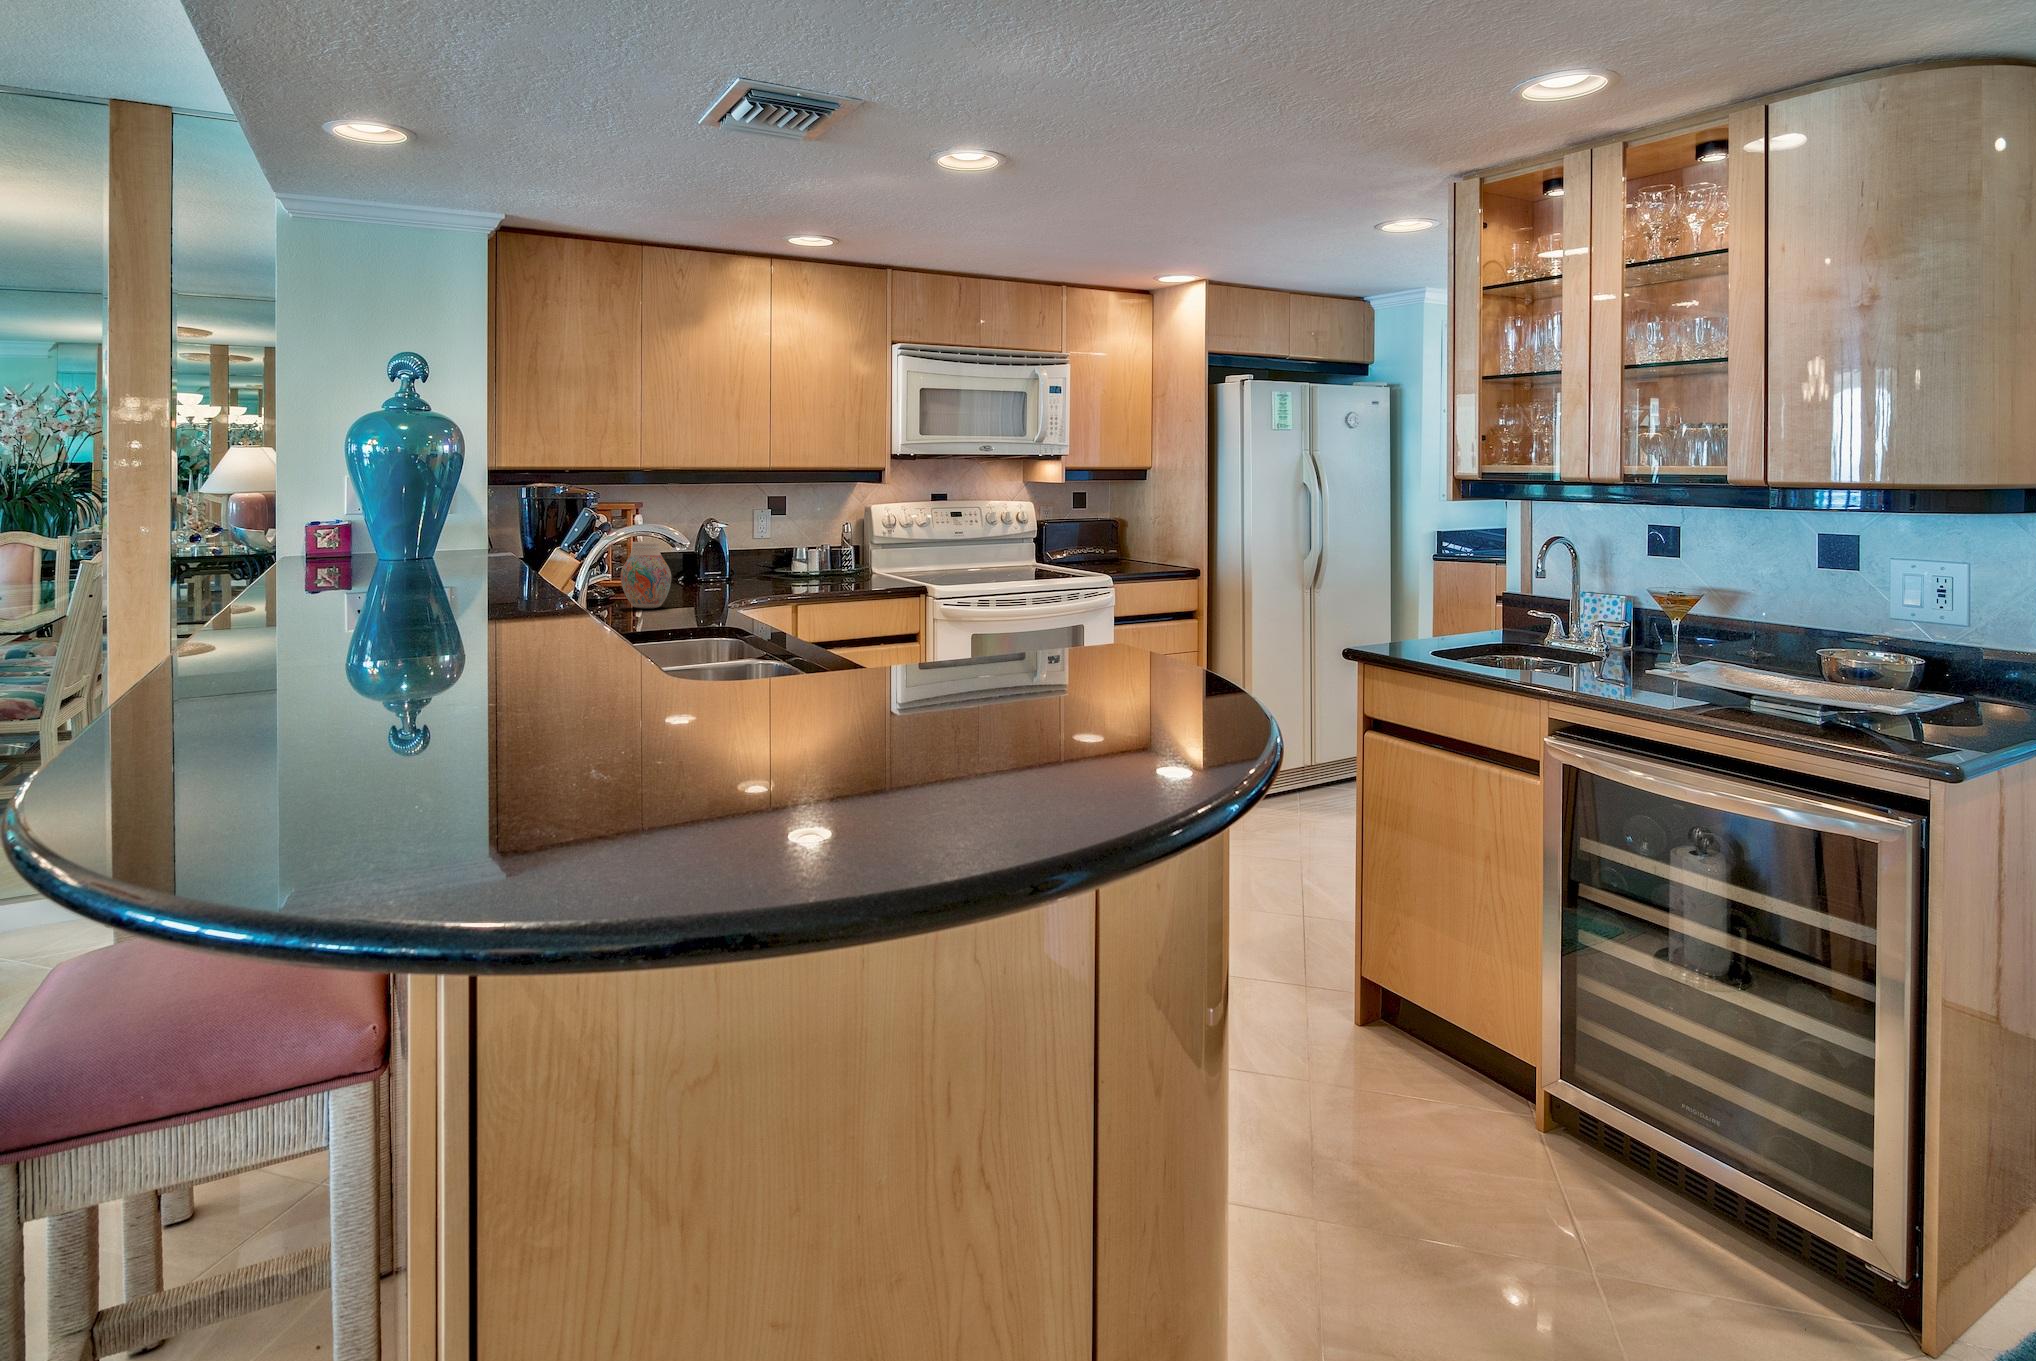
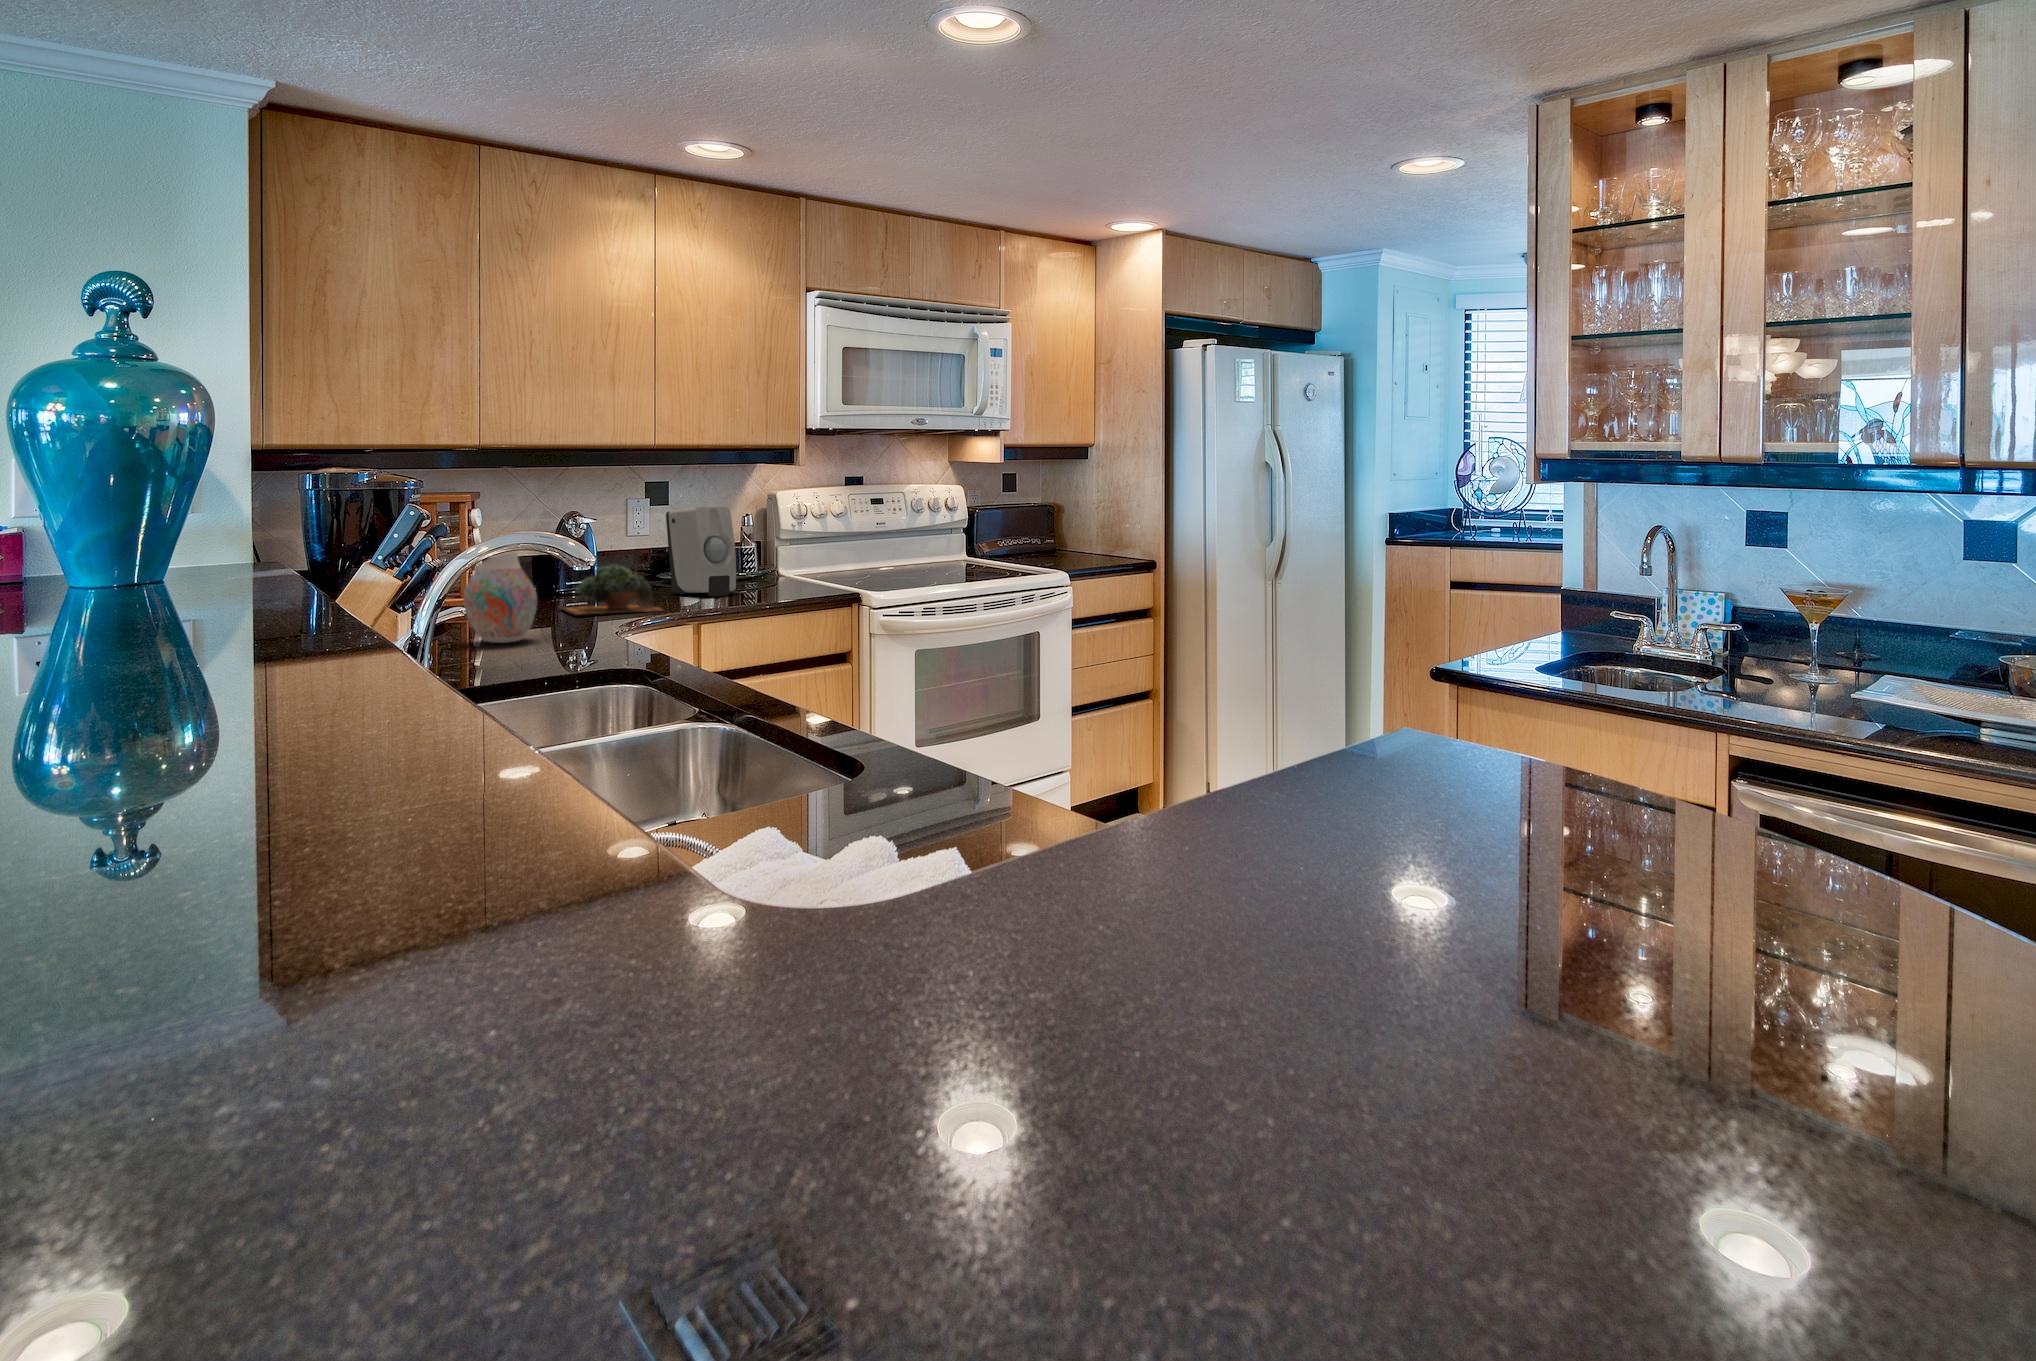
soap dispenser: none [781,516,832,585] -> present [666,507,736,596]
succulent plant: none [694,557,771,594] -> present [560,564,662,615]

